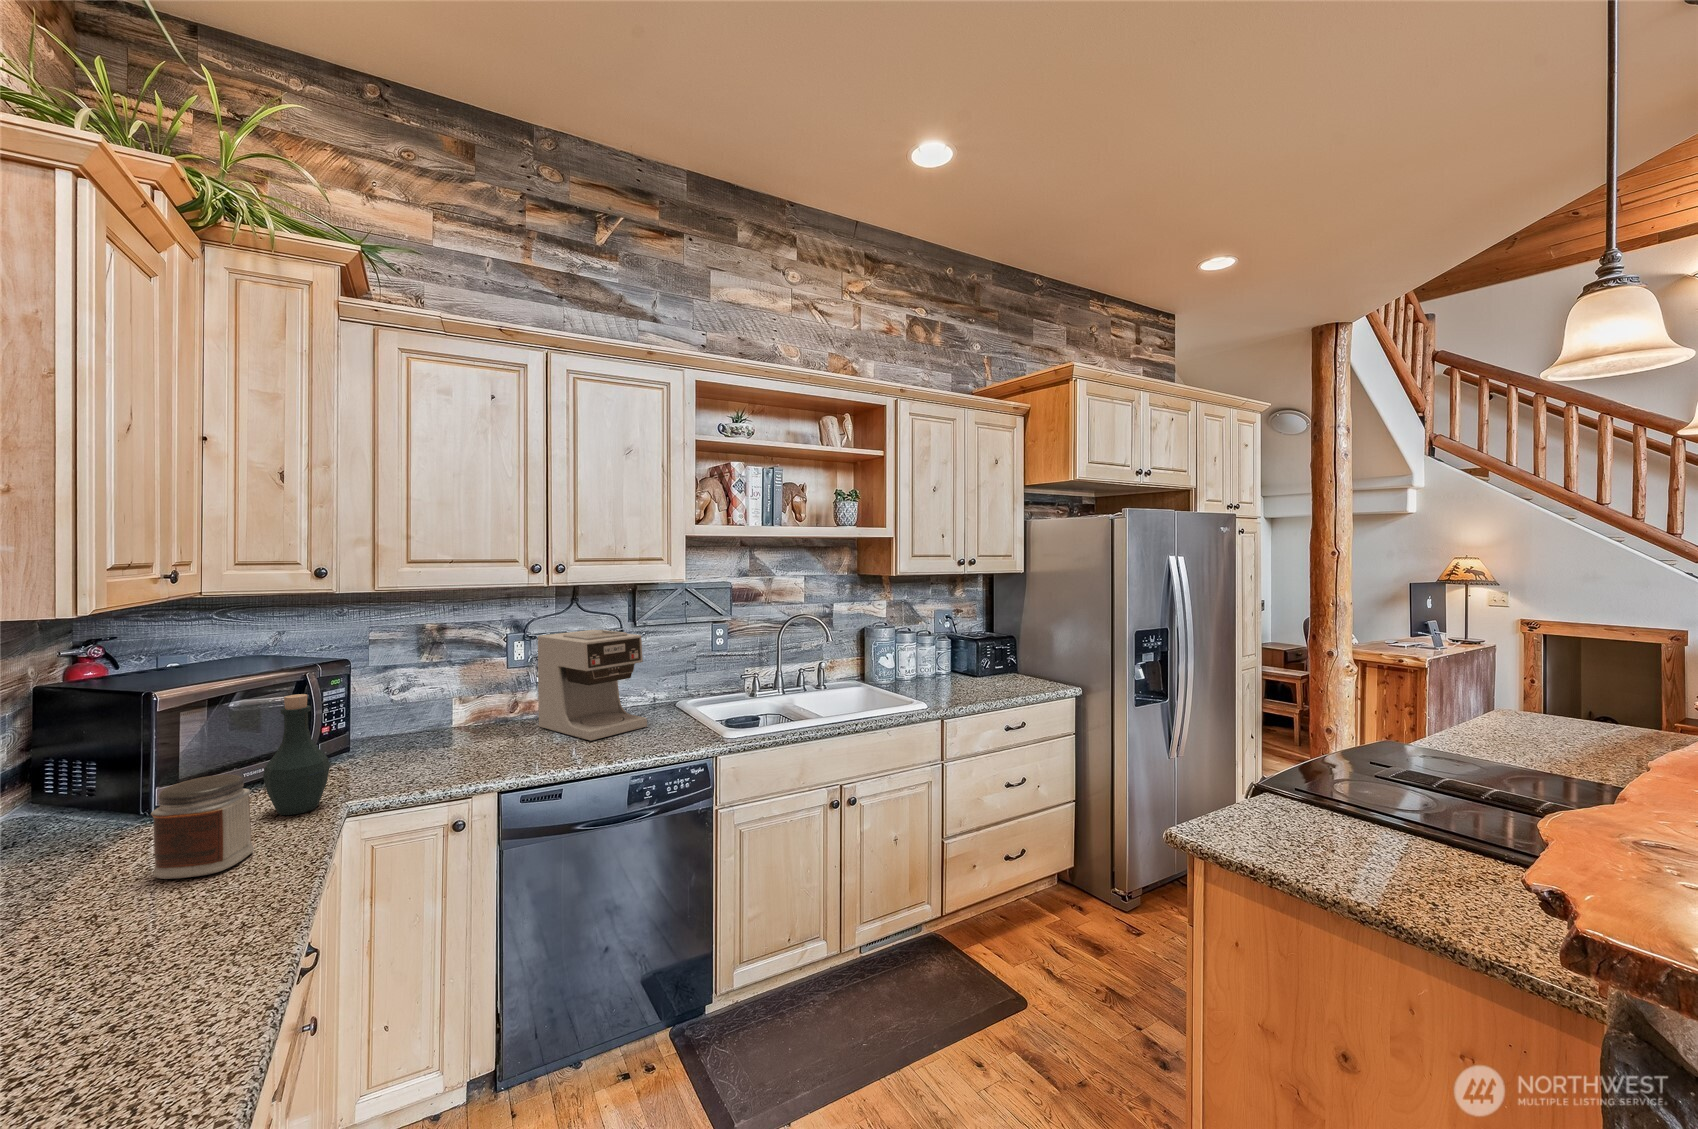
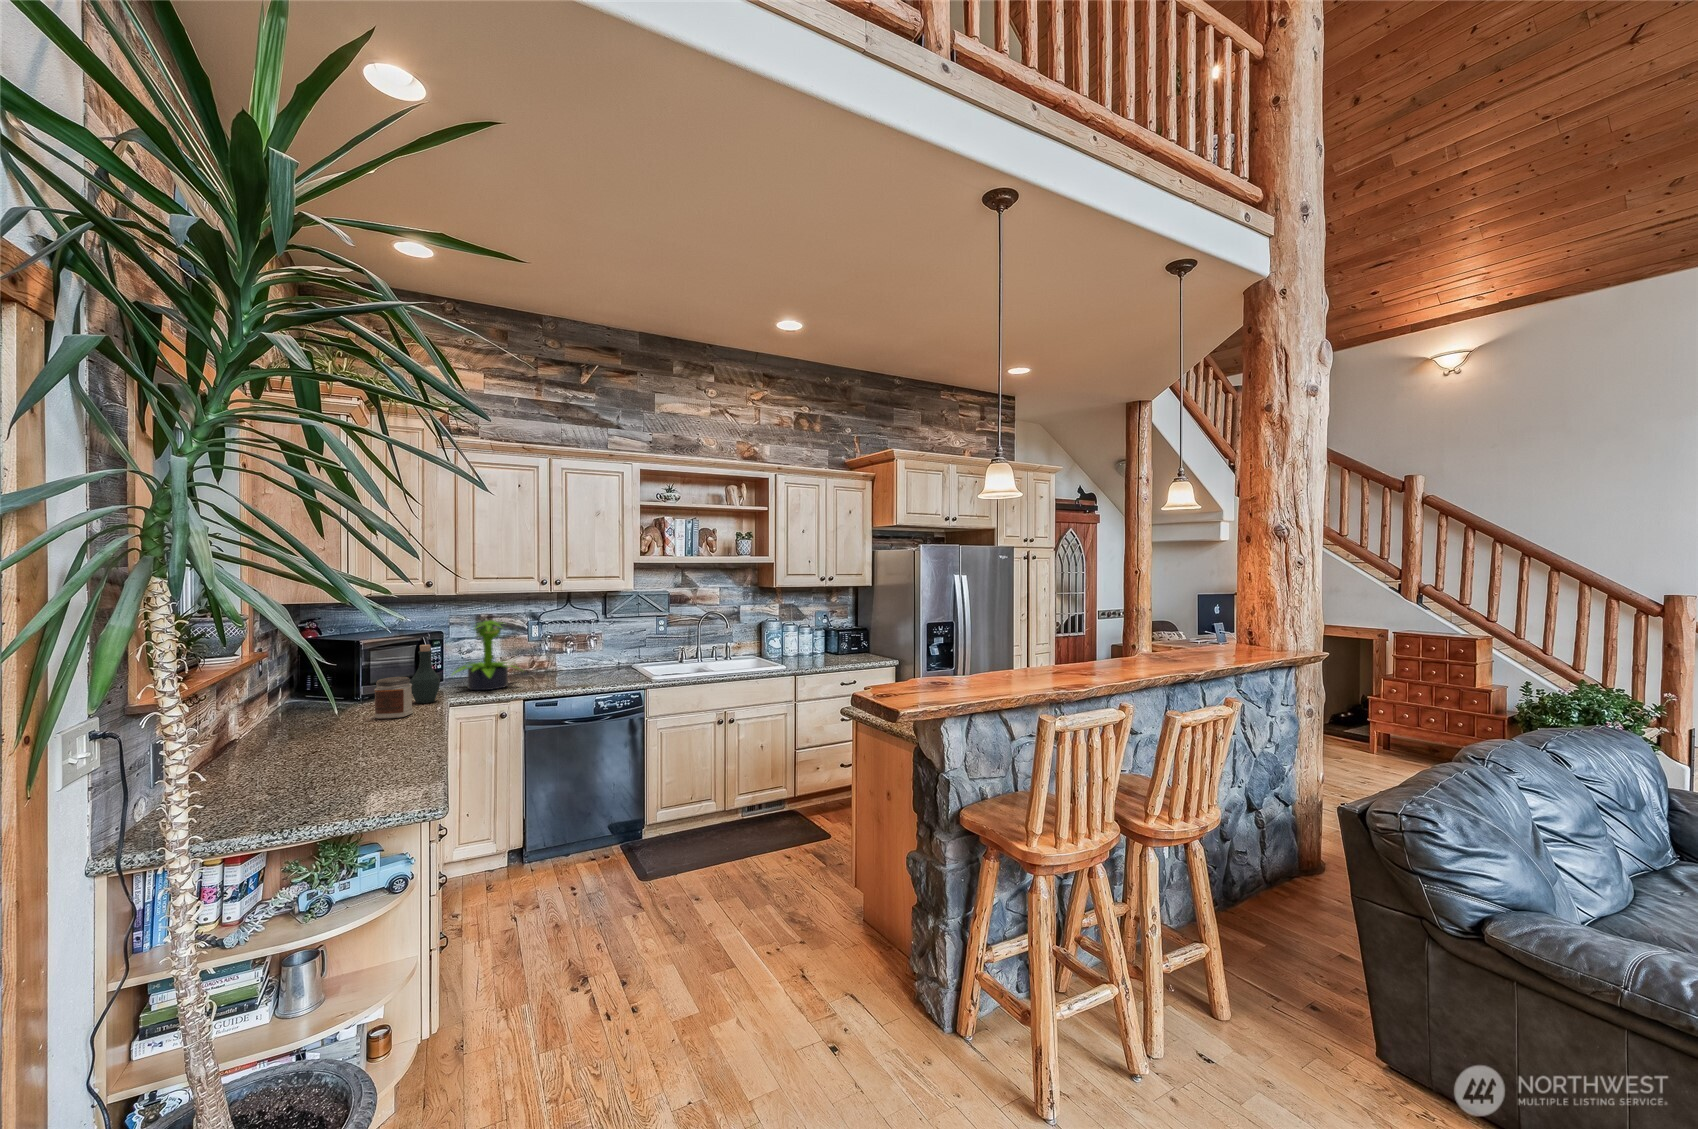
coffee maker: present [538,630,647,741] -> none [546,619,610,680]
potted plant: none [359,639,500,771] -> present [453,620,520,690]

